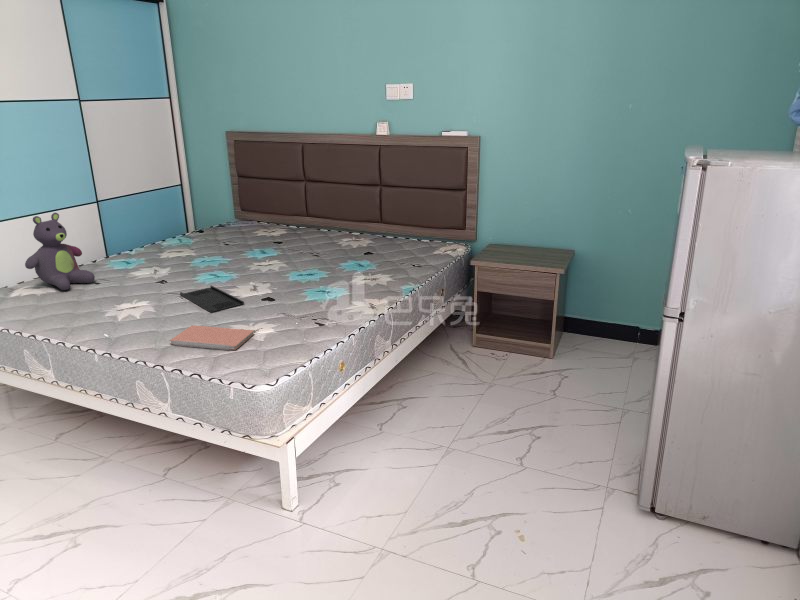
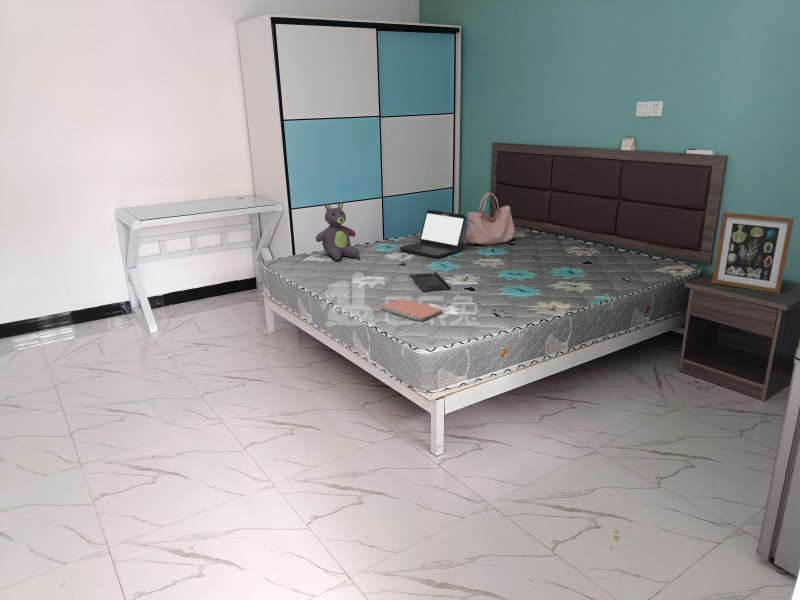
handbag: none [221,188,276,248] -> present [466,193,515,245]
picture frame: none [493,189,556,260] -> present [712,212,794,294]
laptop: none [146,213,225,270] -> present [400,210,466,258]

